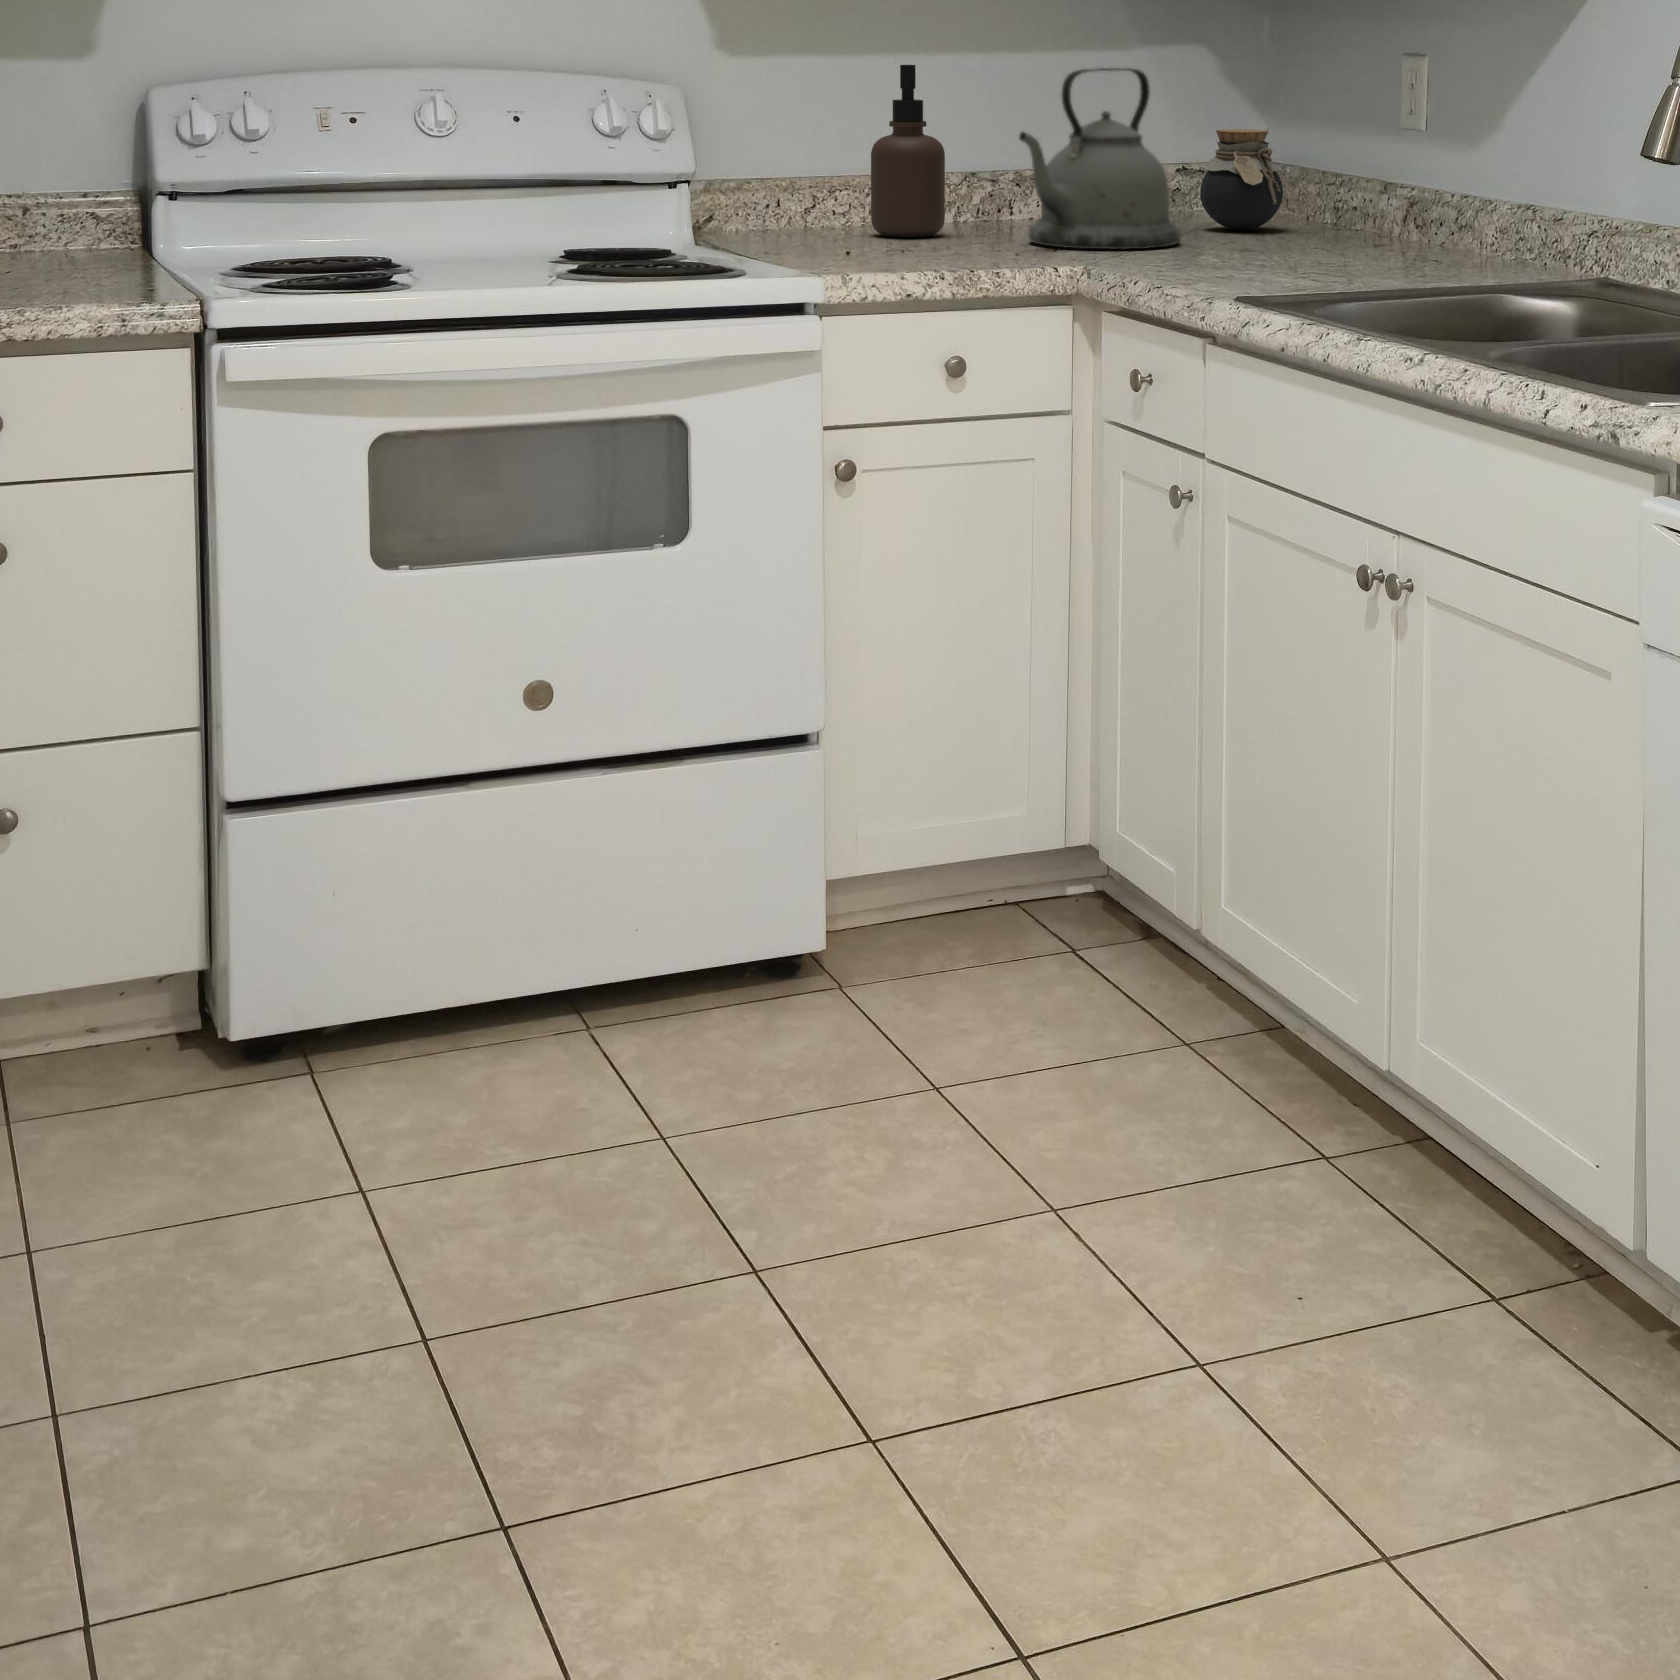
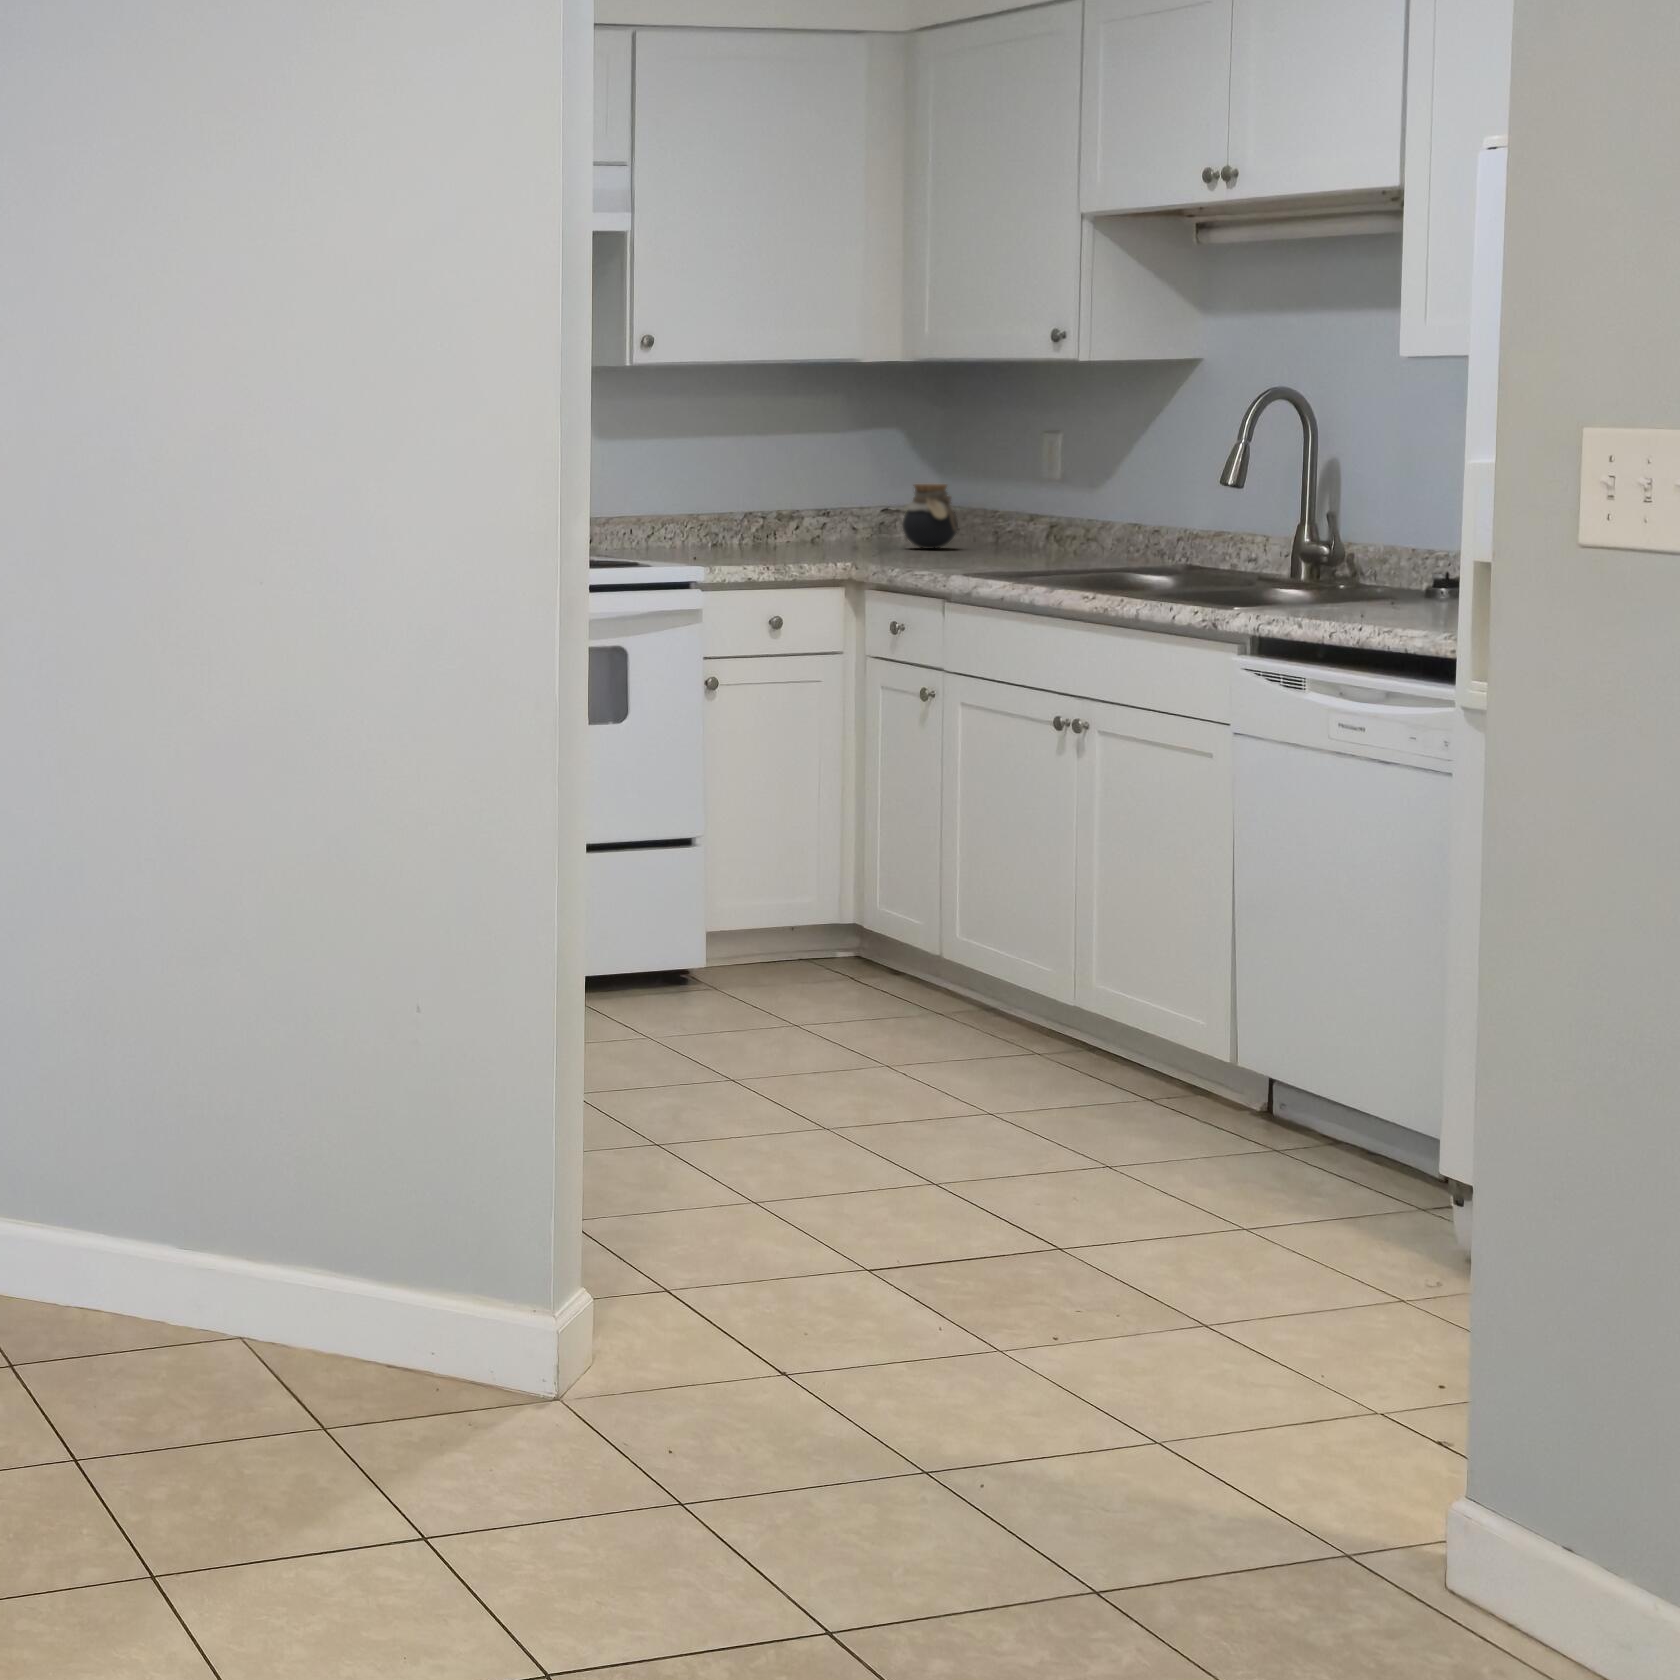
soap dispenser: present [871,65,945,237] -> none [693,443,741,552]
kettle: present [1019,68,1181,249] -> none [800,443,900,557]

